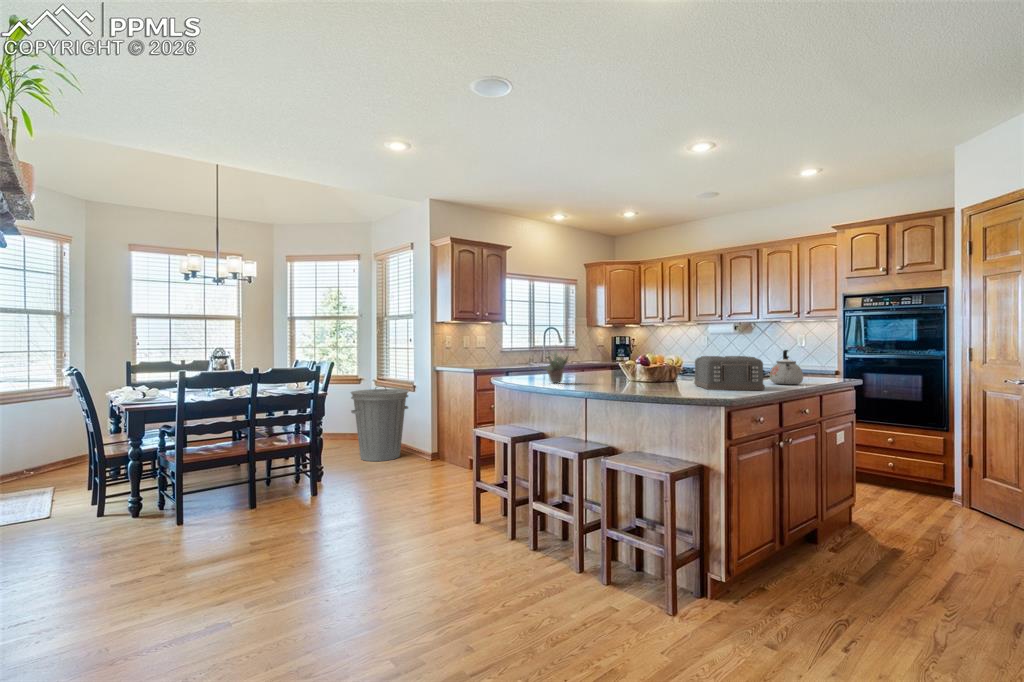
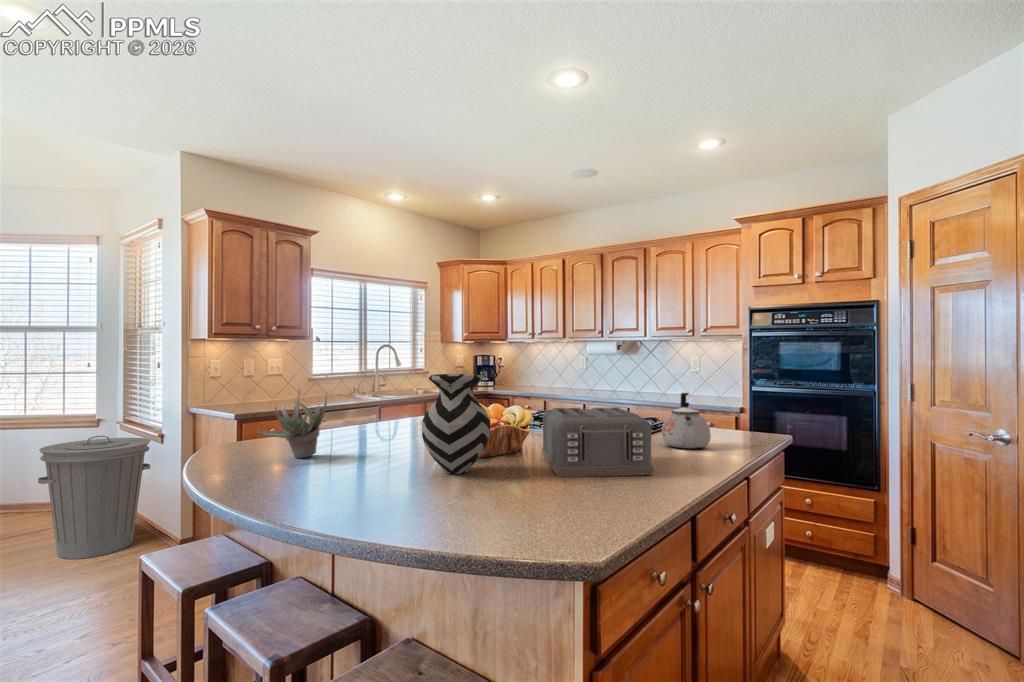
vase: none [630,335,669,388] -> present [422,374,490,474]

